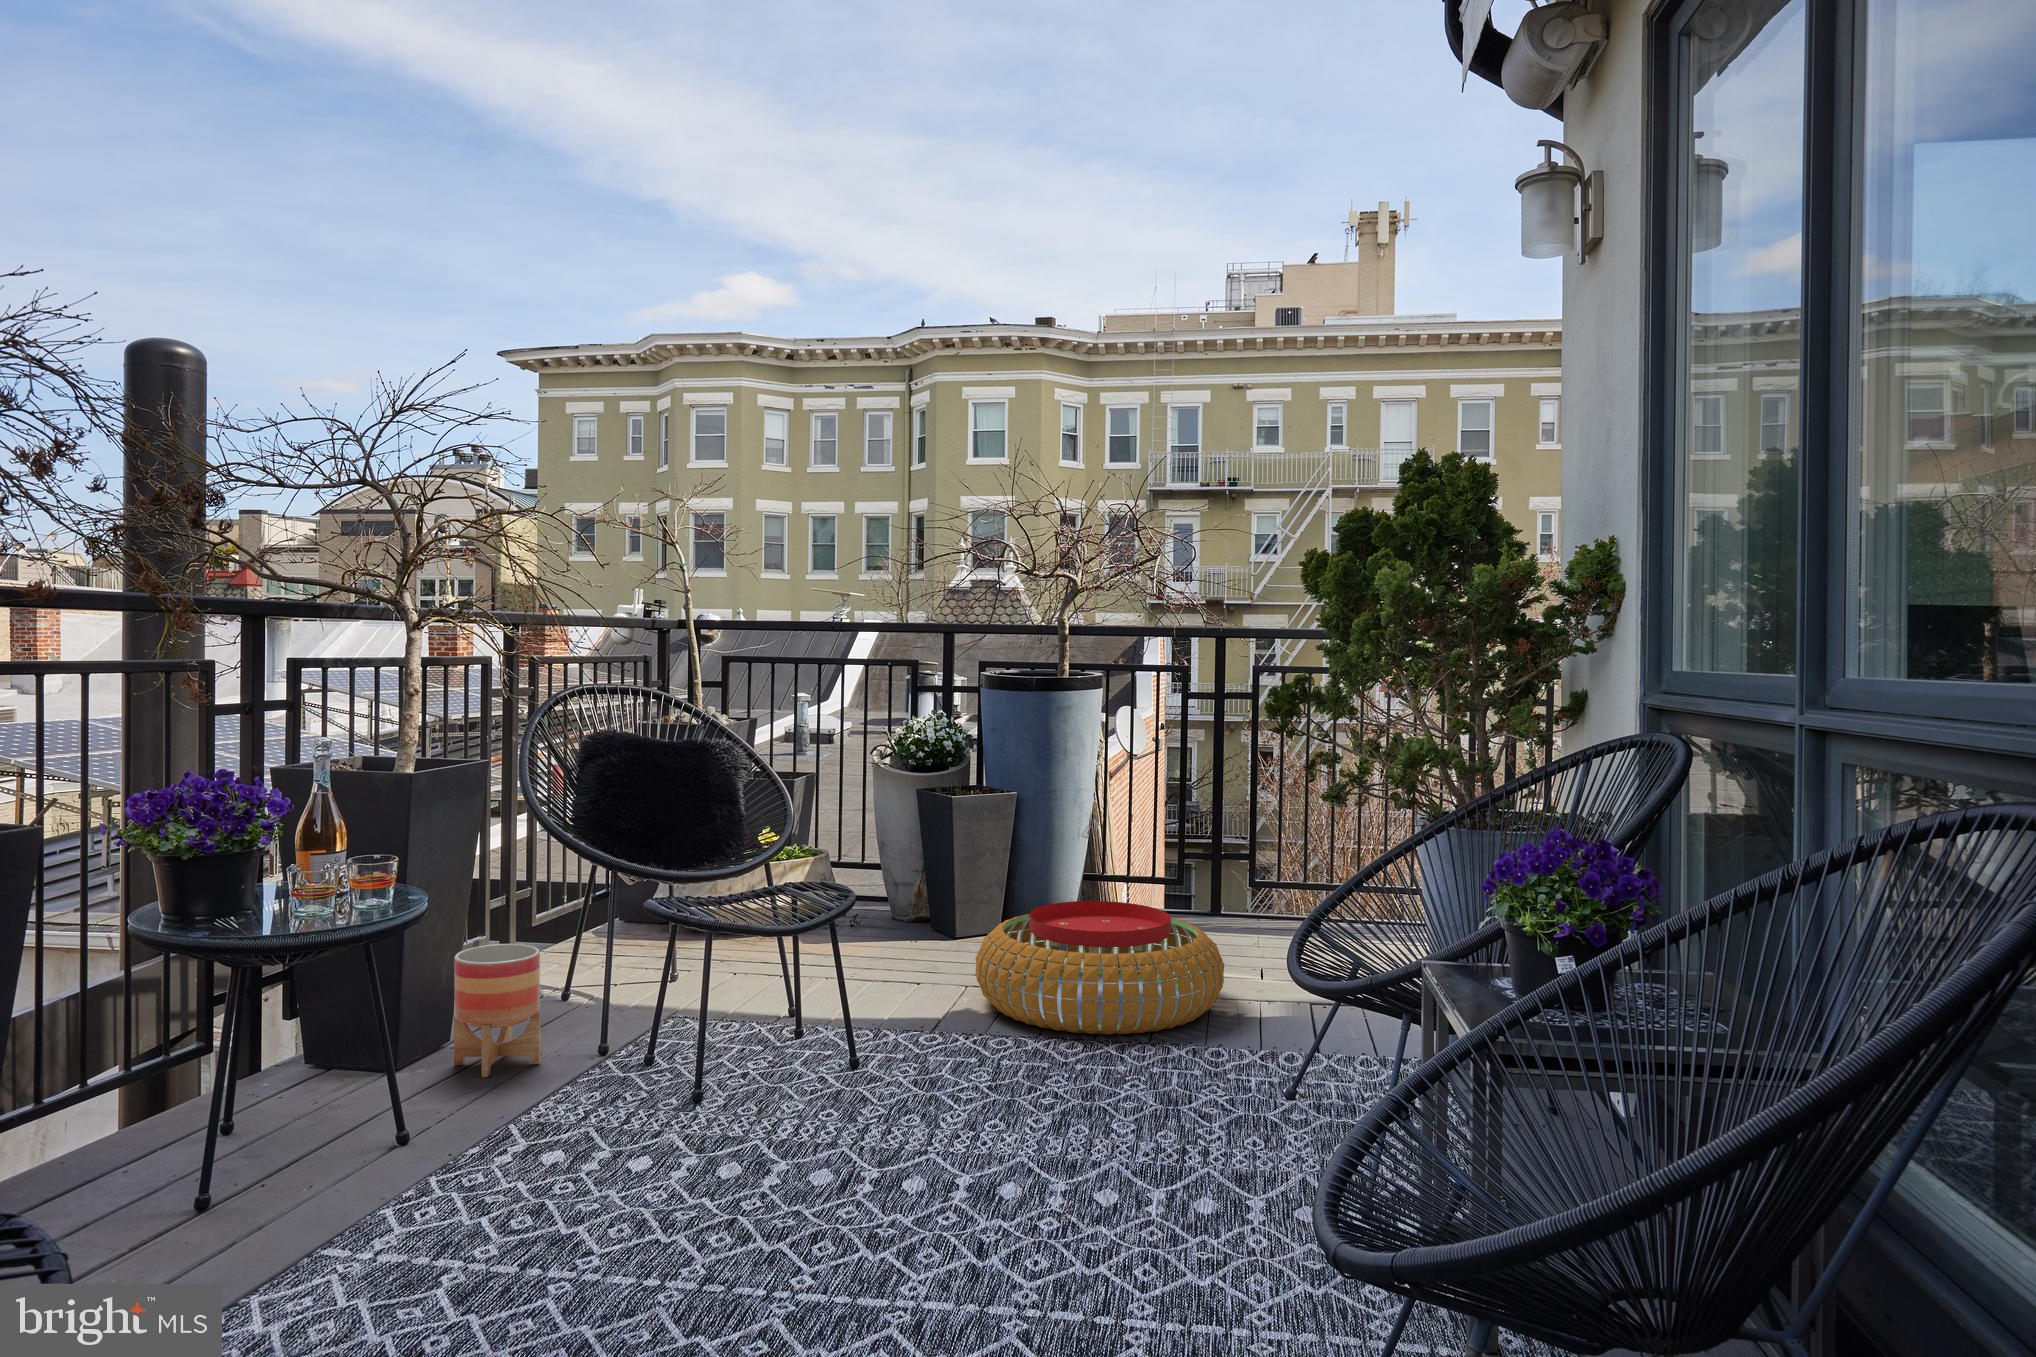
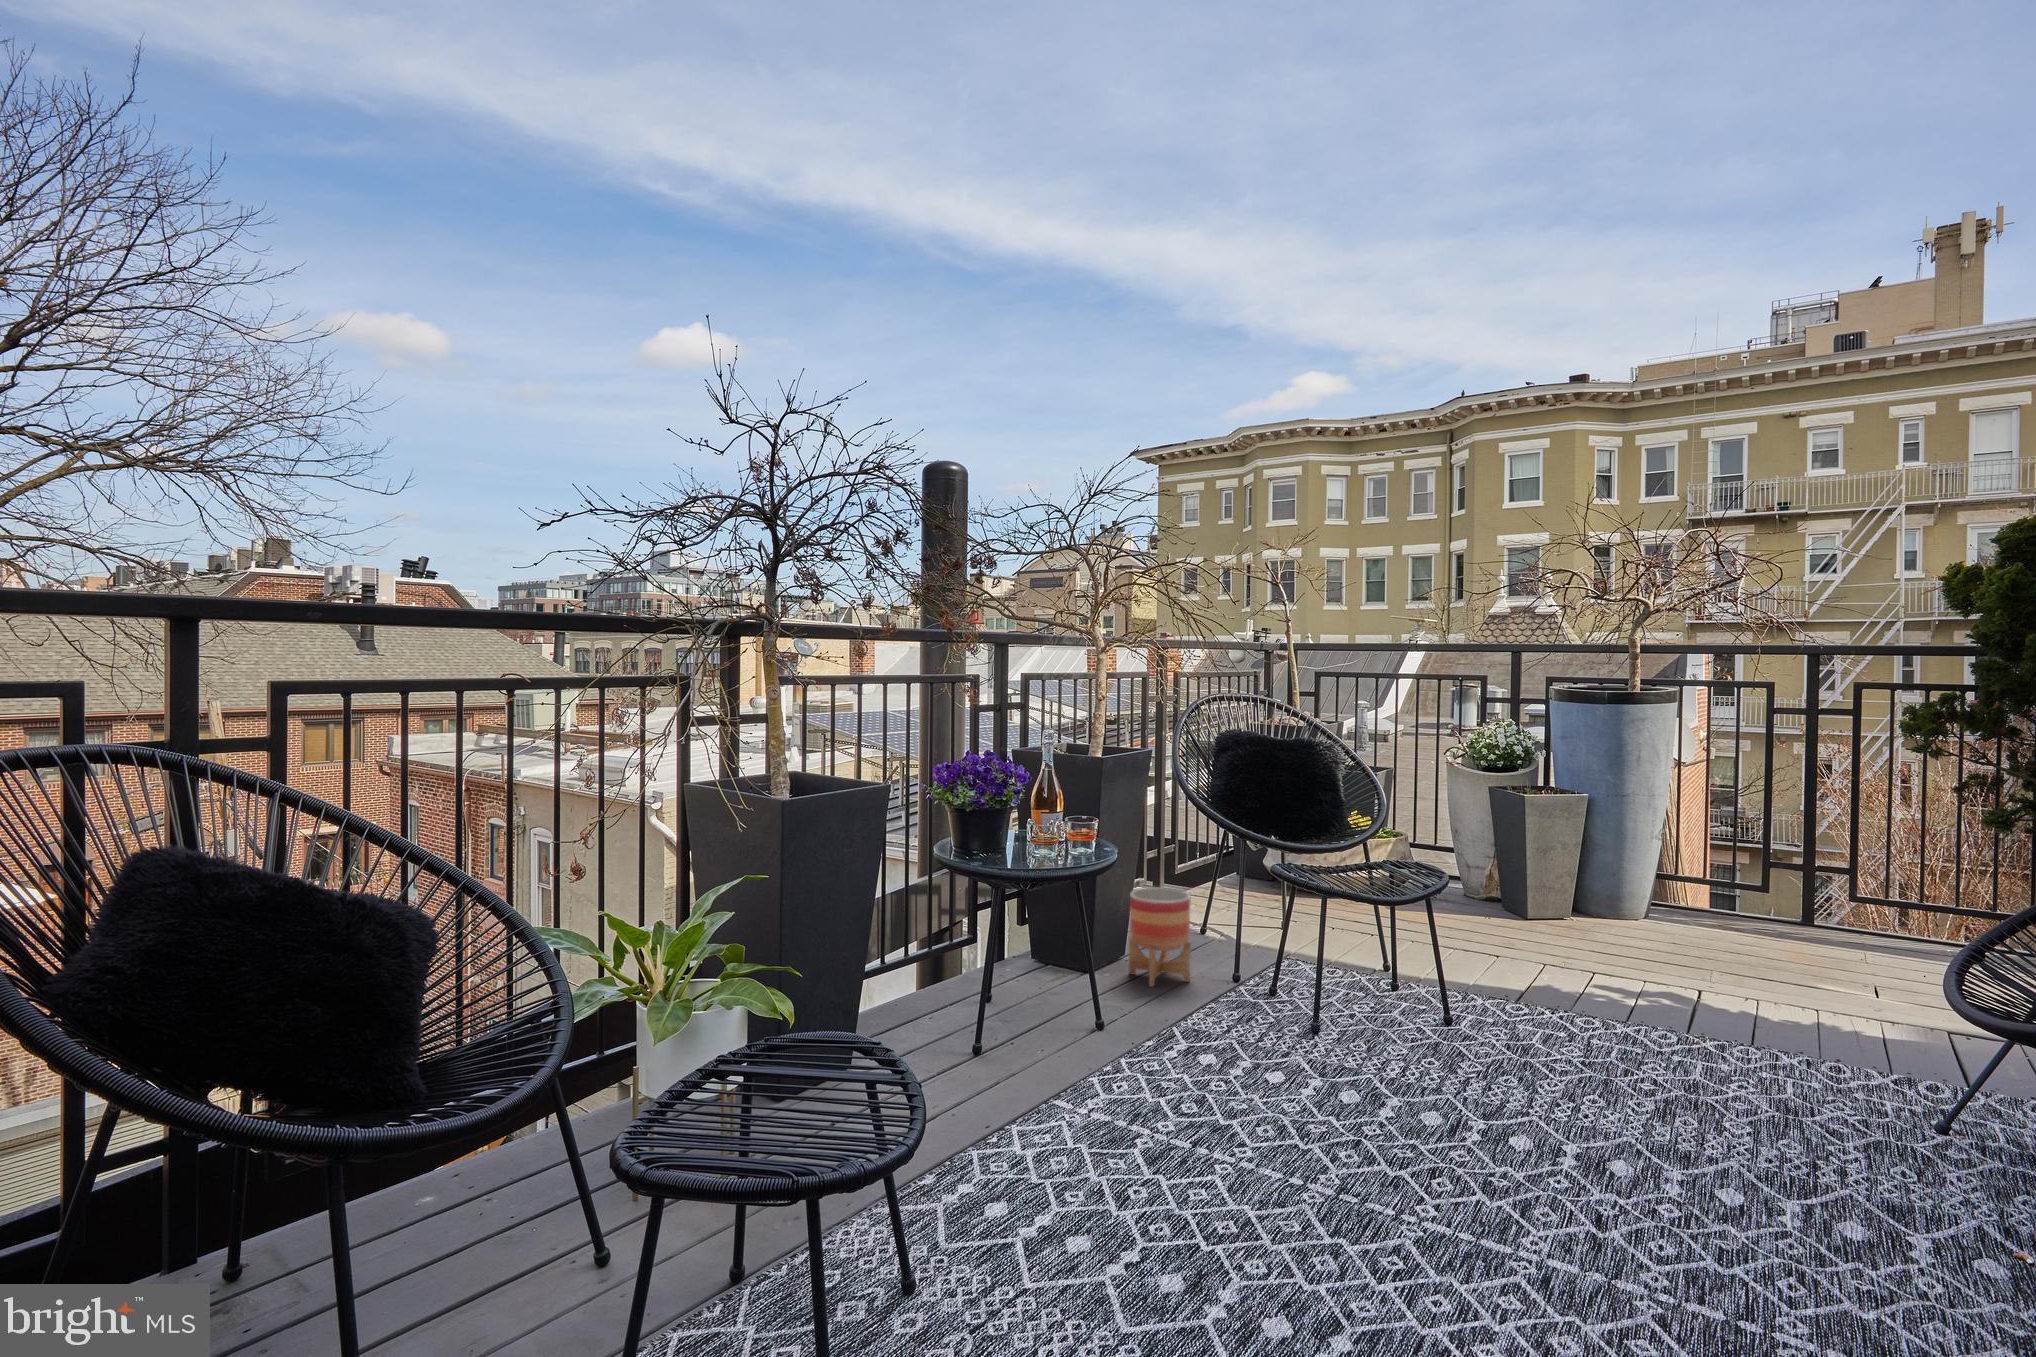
pouf: present [975,901,1224,1034] -> none [1556,899,1832,1033]

